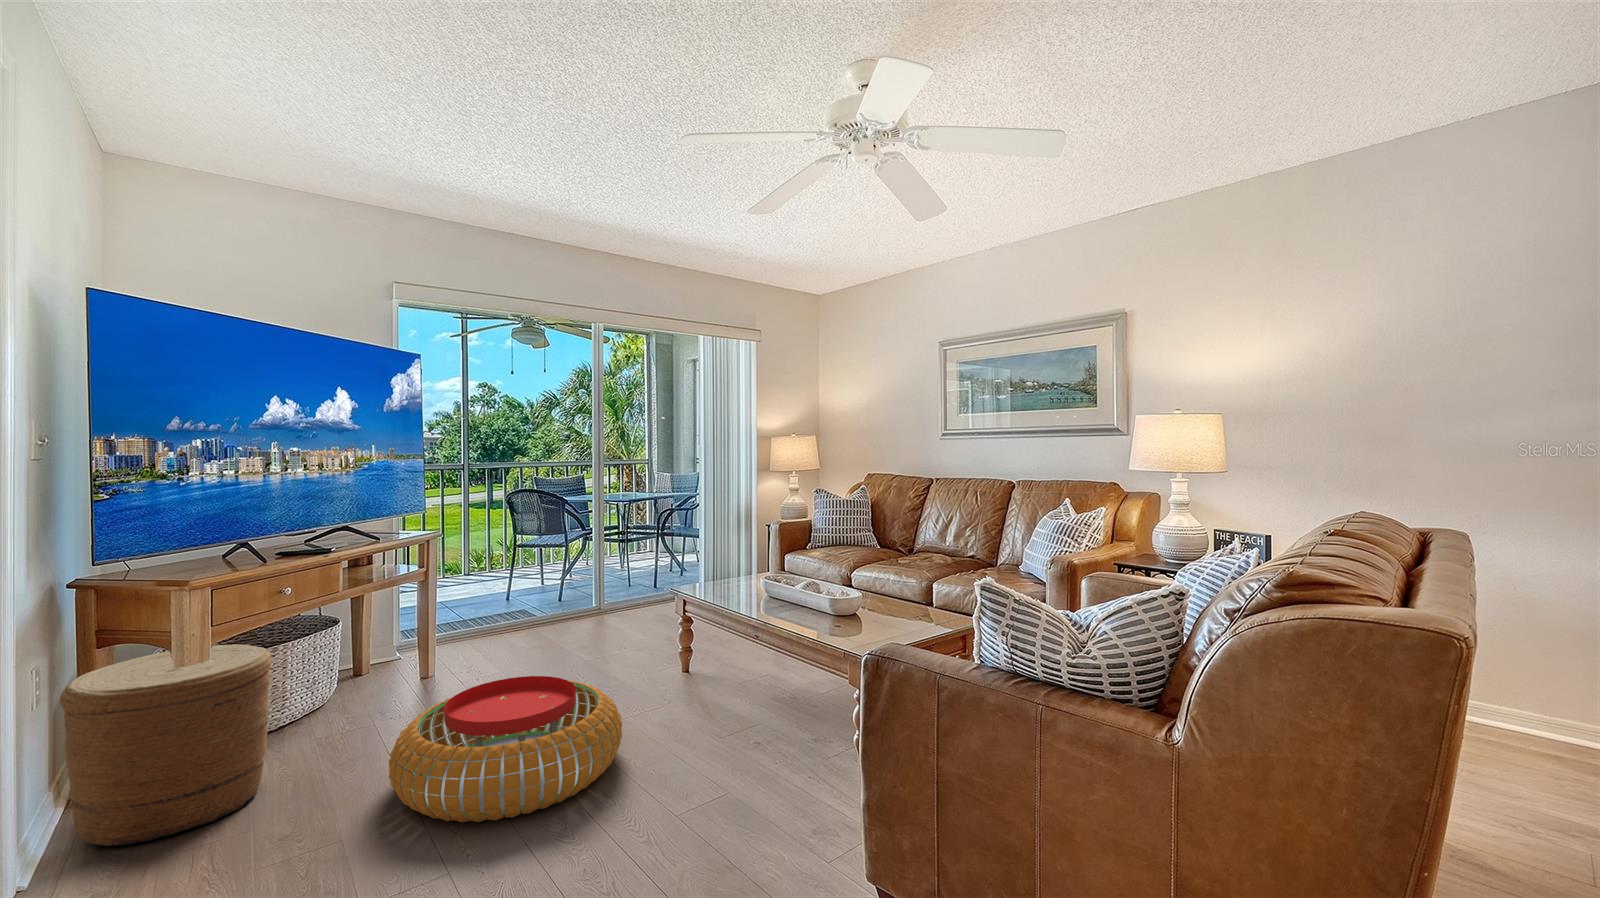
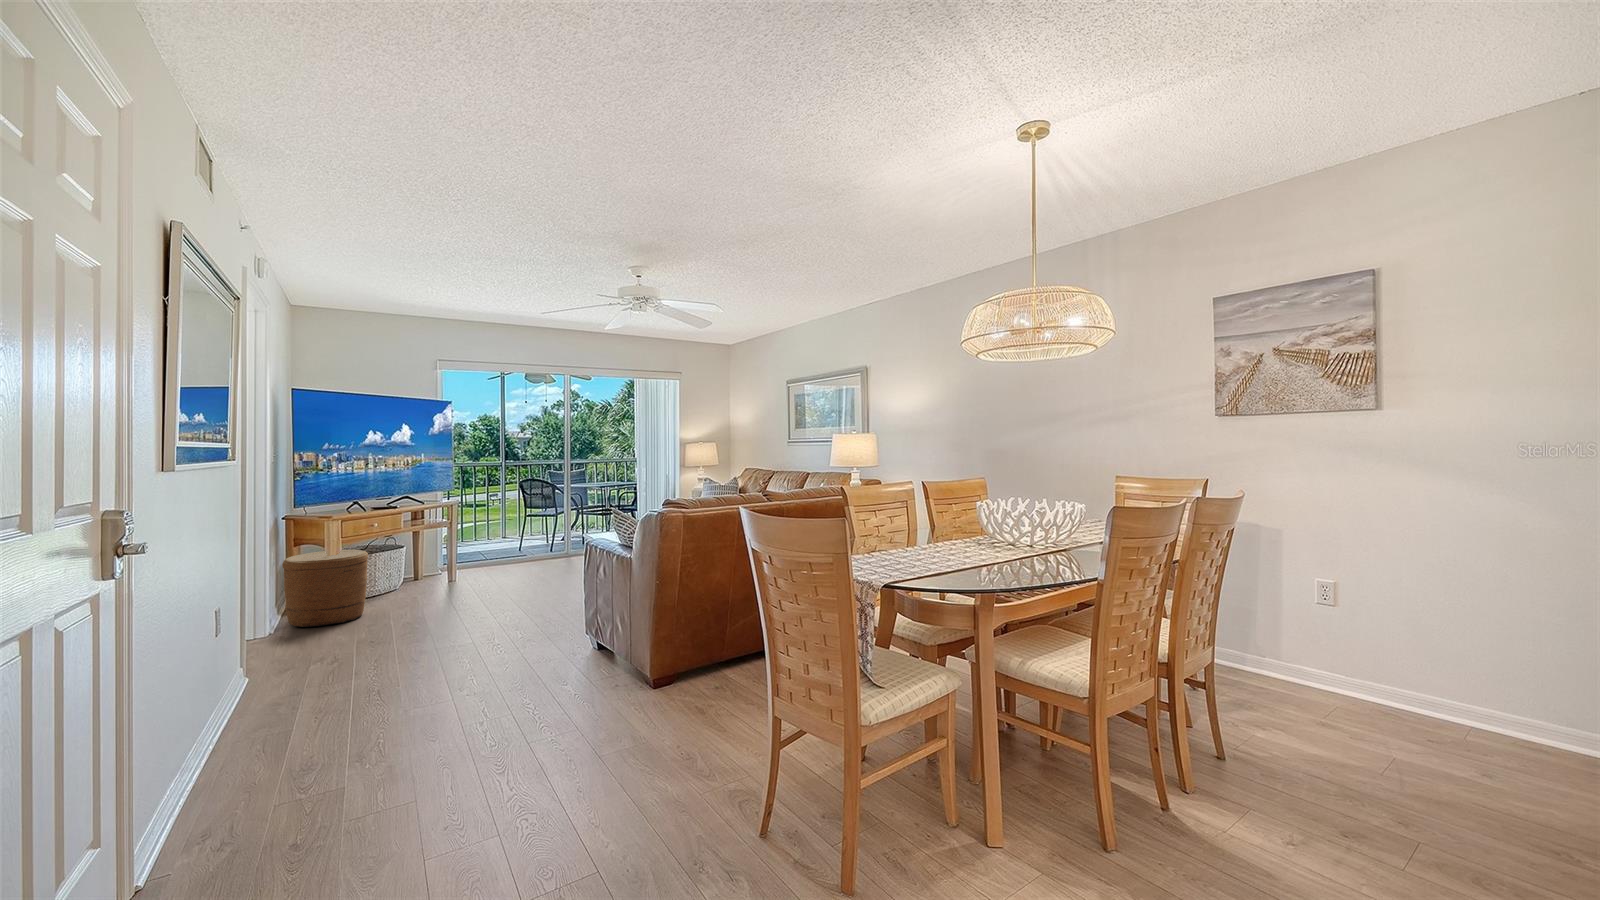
pouf: present [389,676,622,822] -> none [418,572,532,626]

